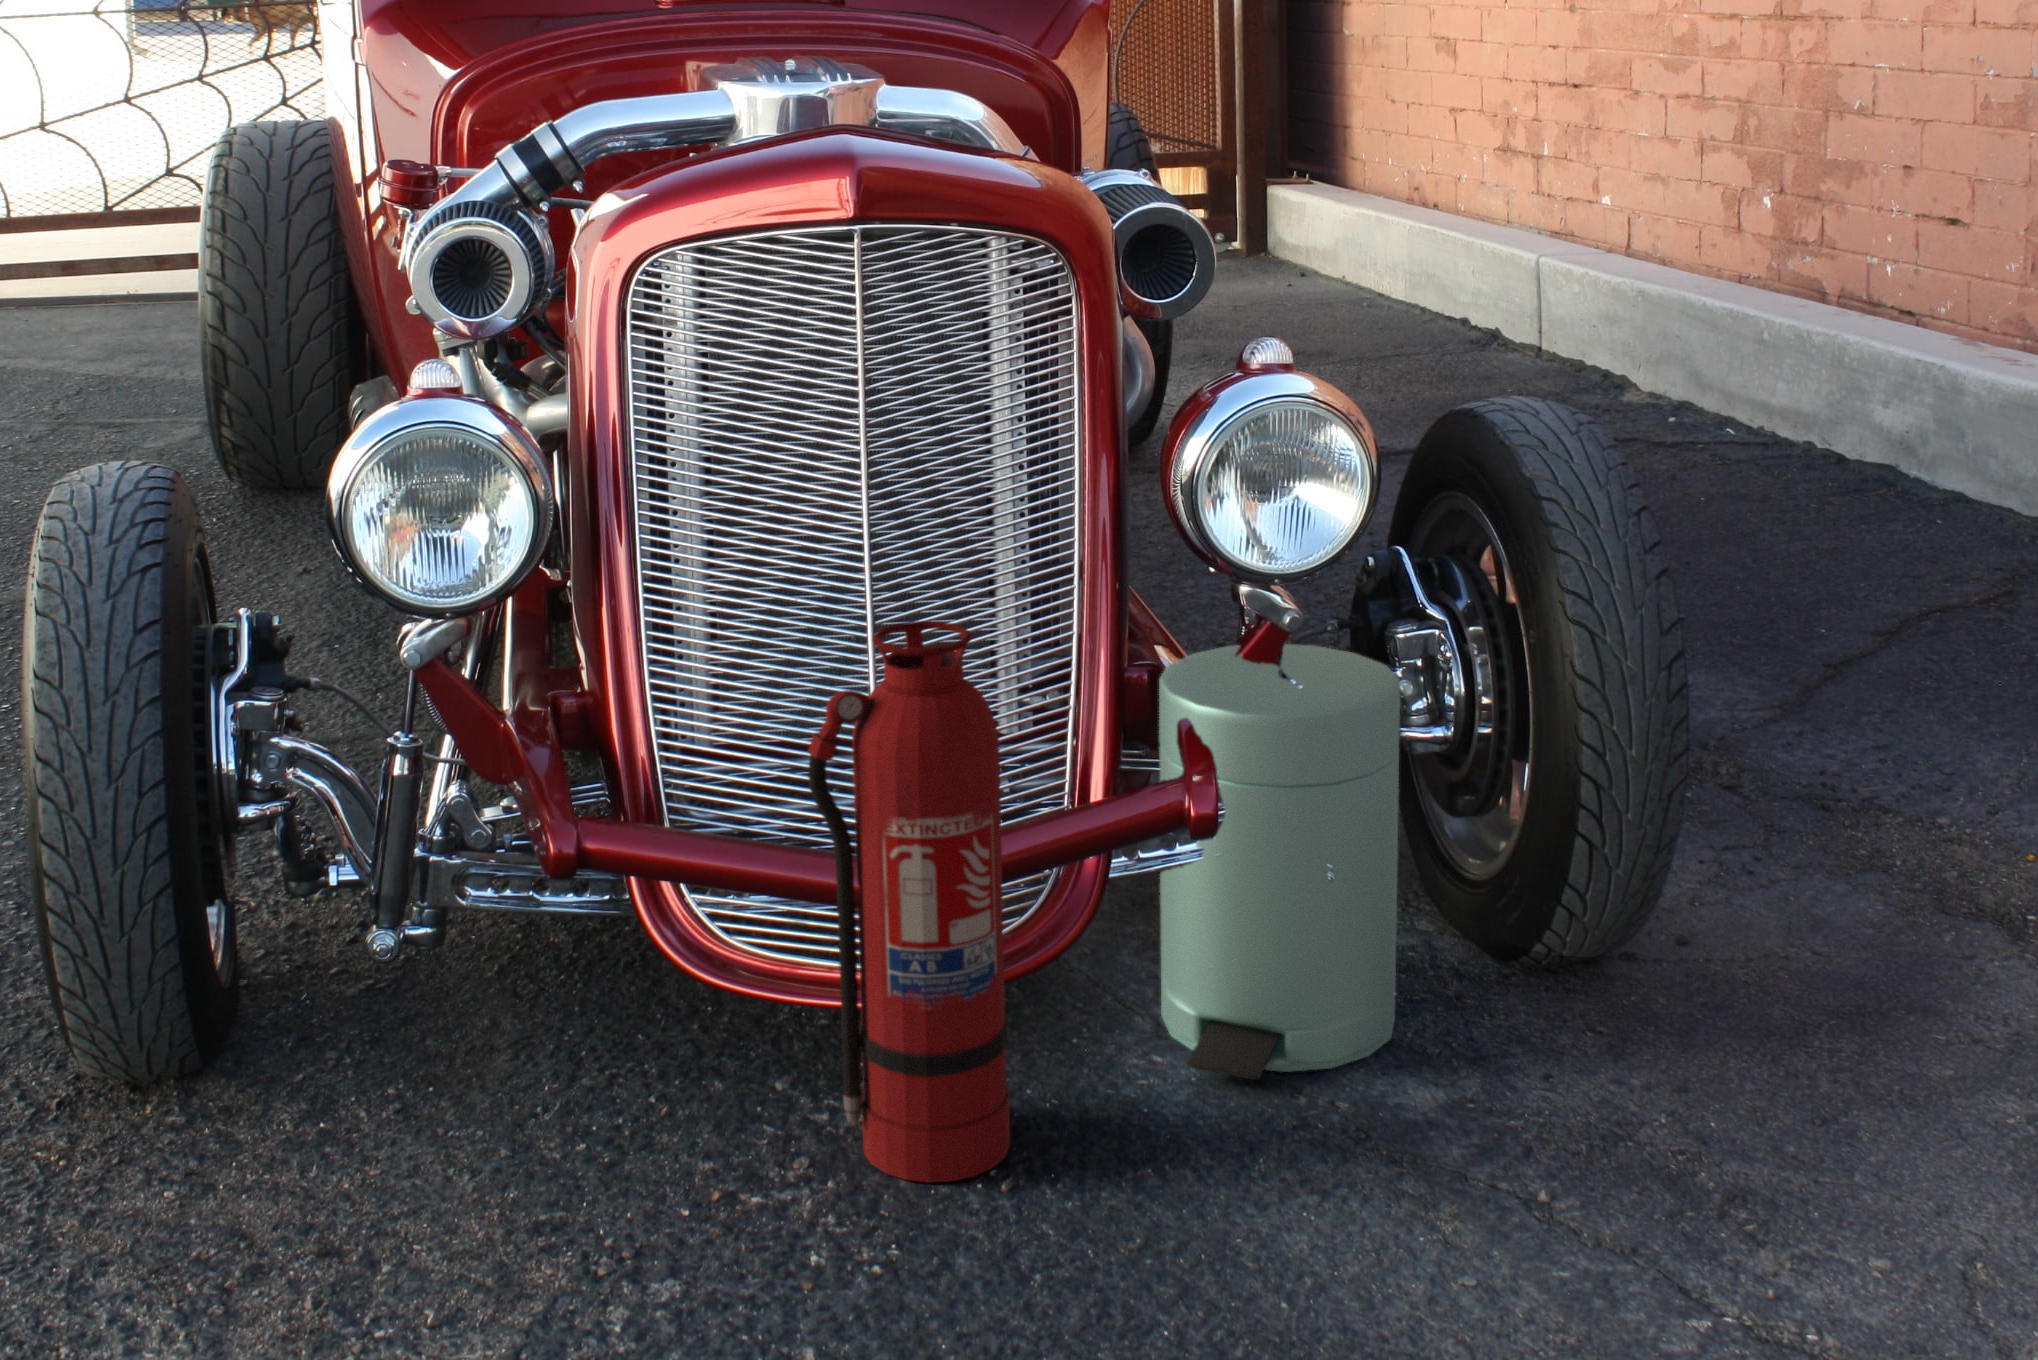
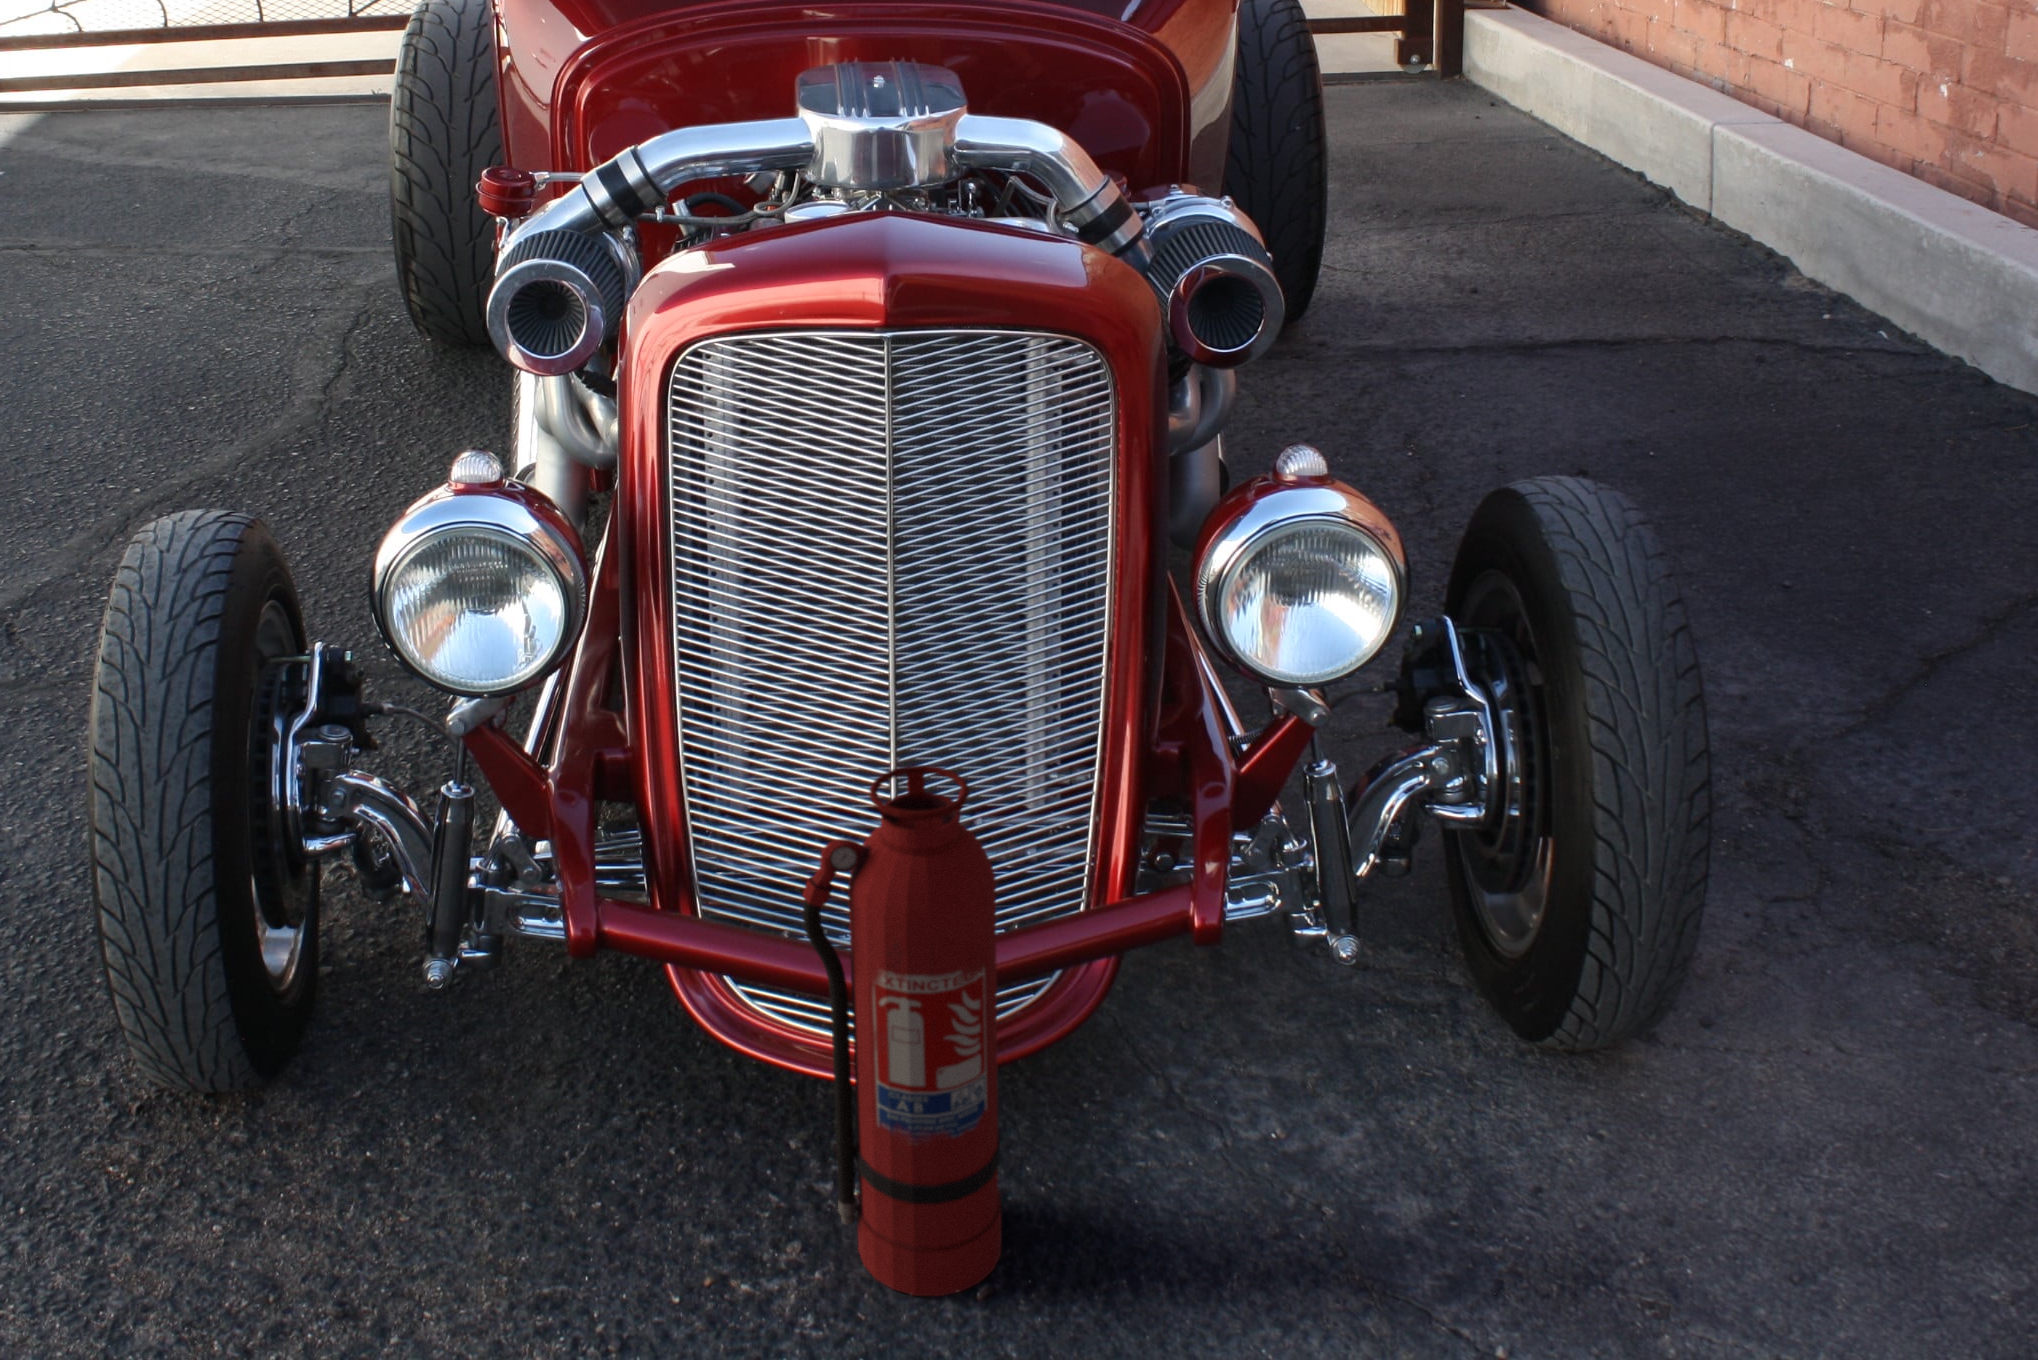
trash can: present [1159,644,1400,1080] -> none [1177,741,1433,1200]

